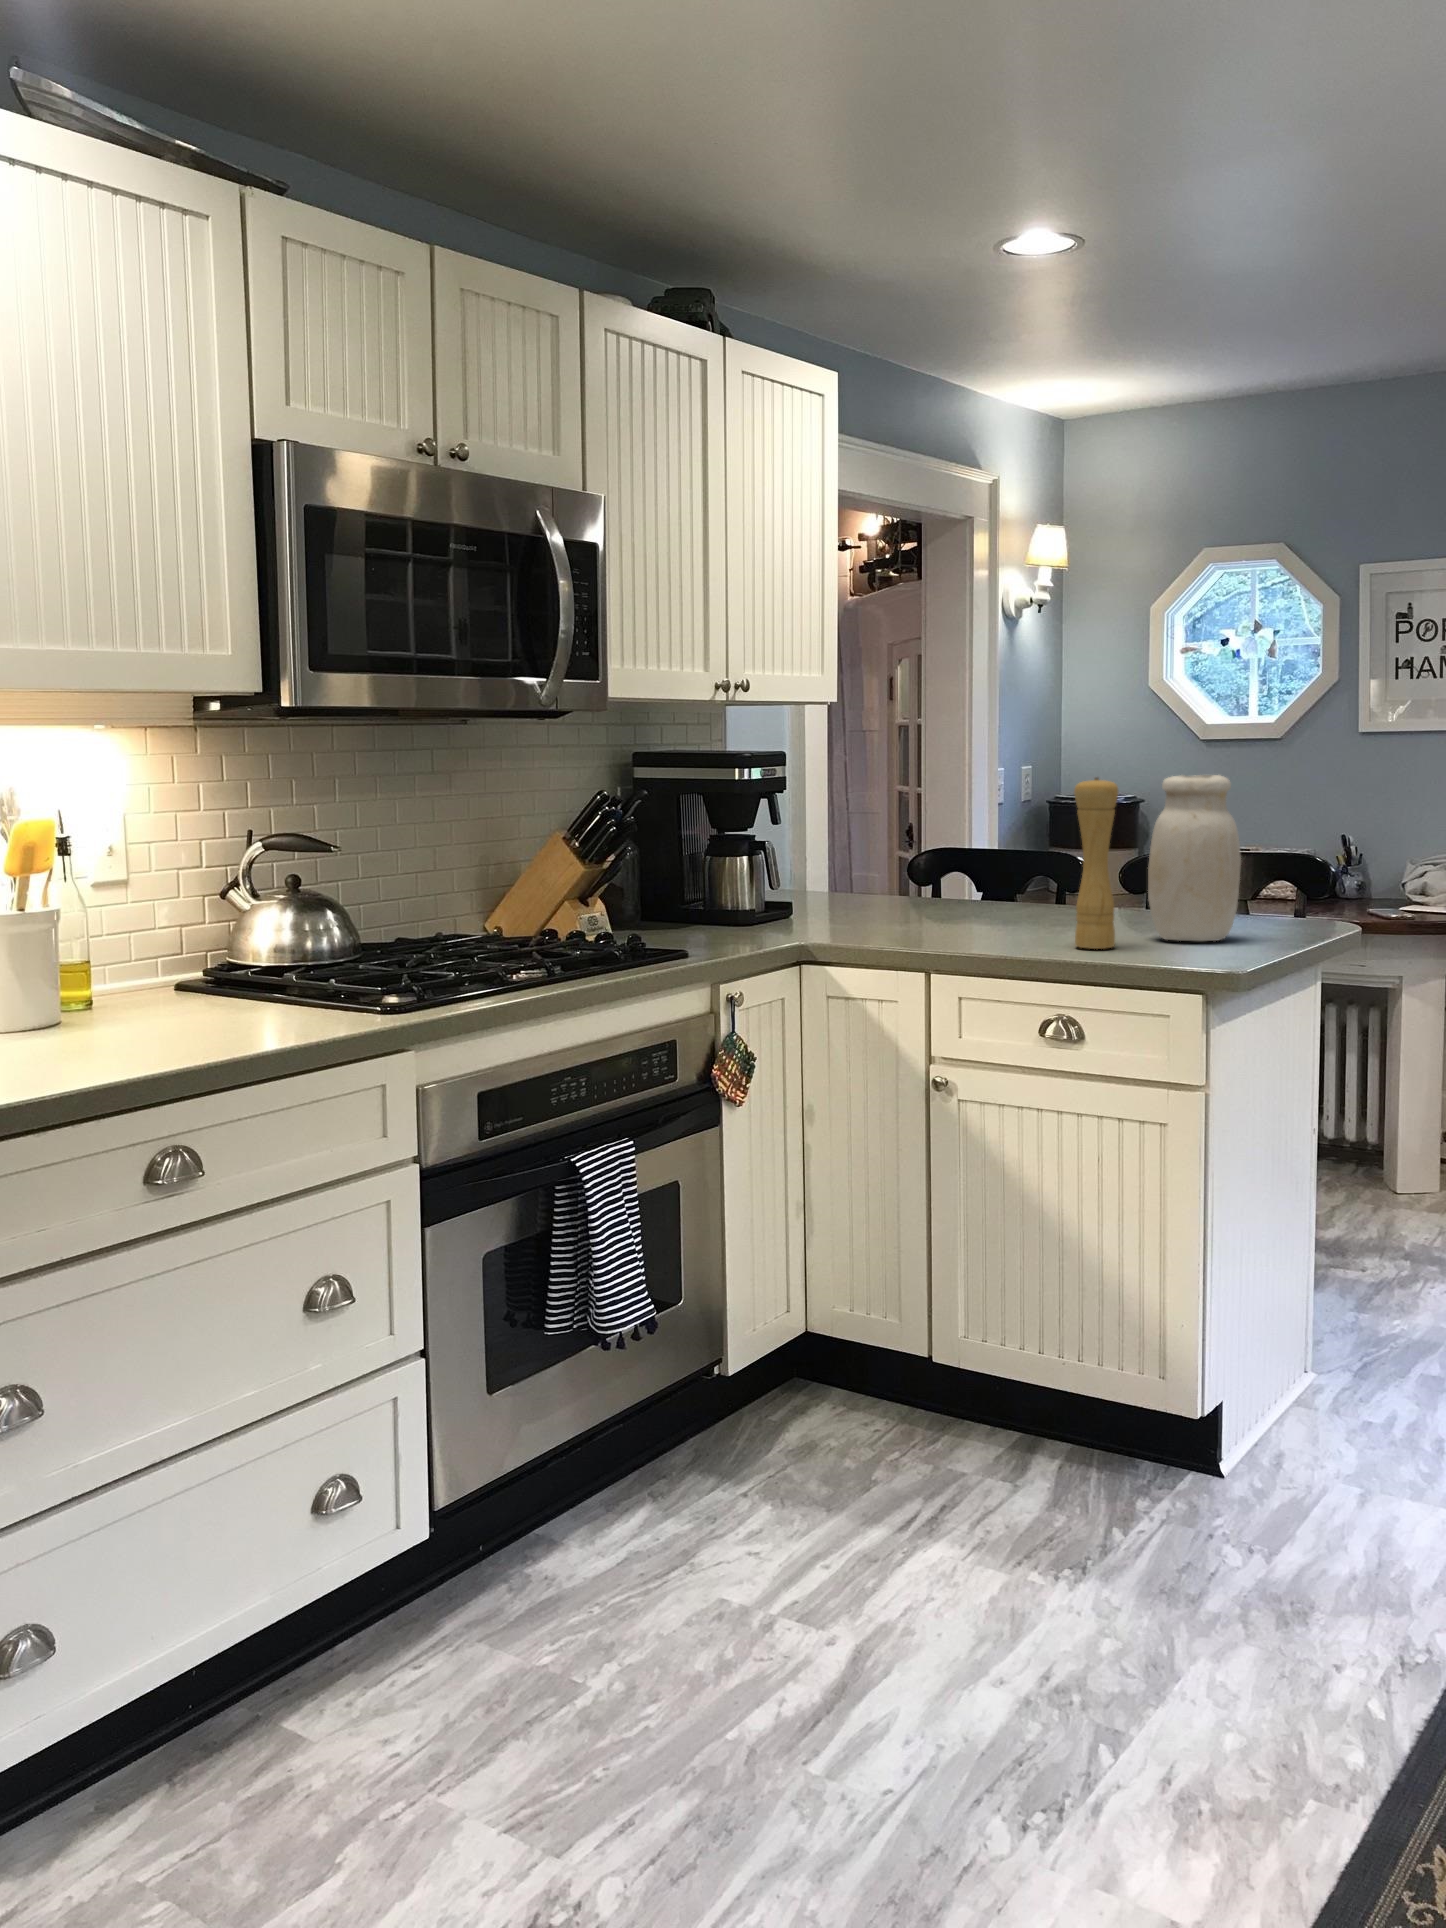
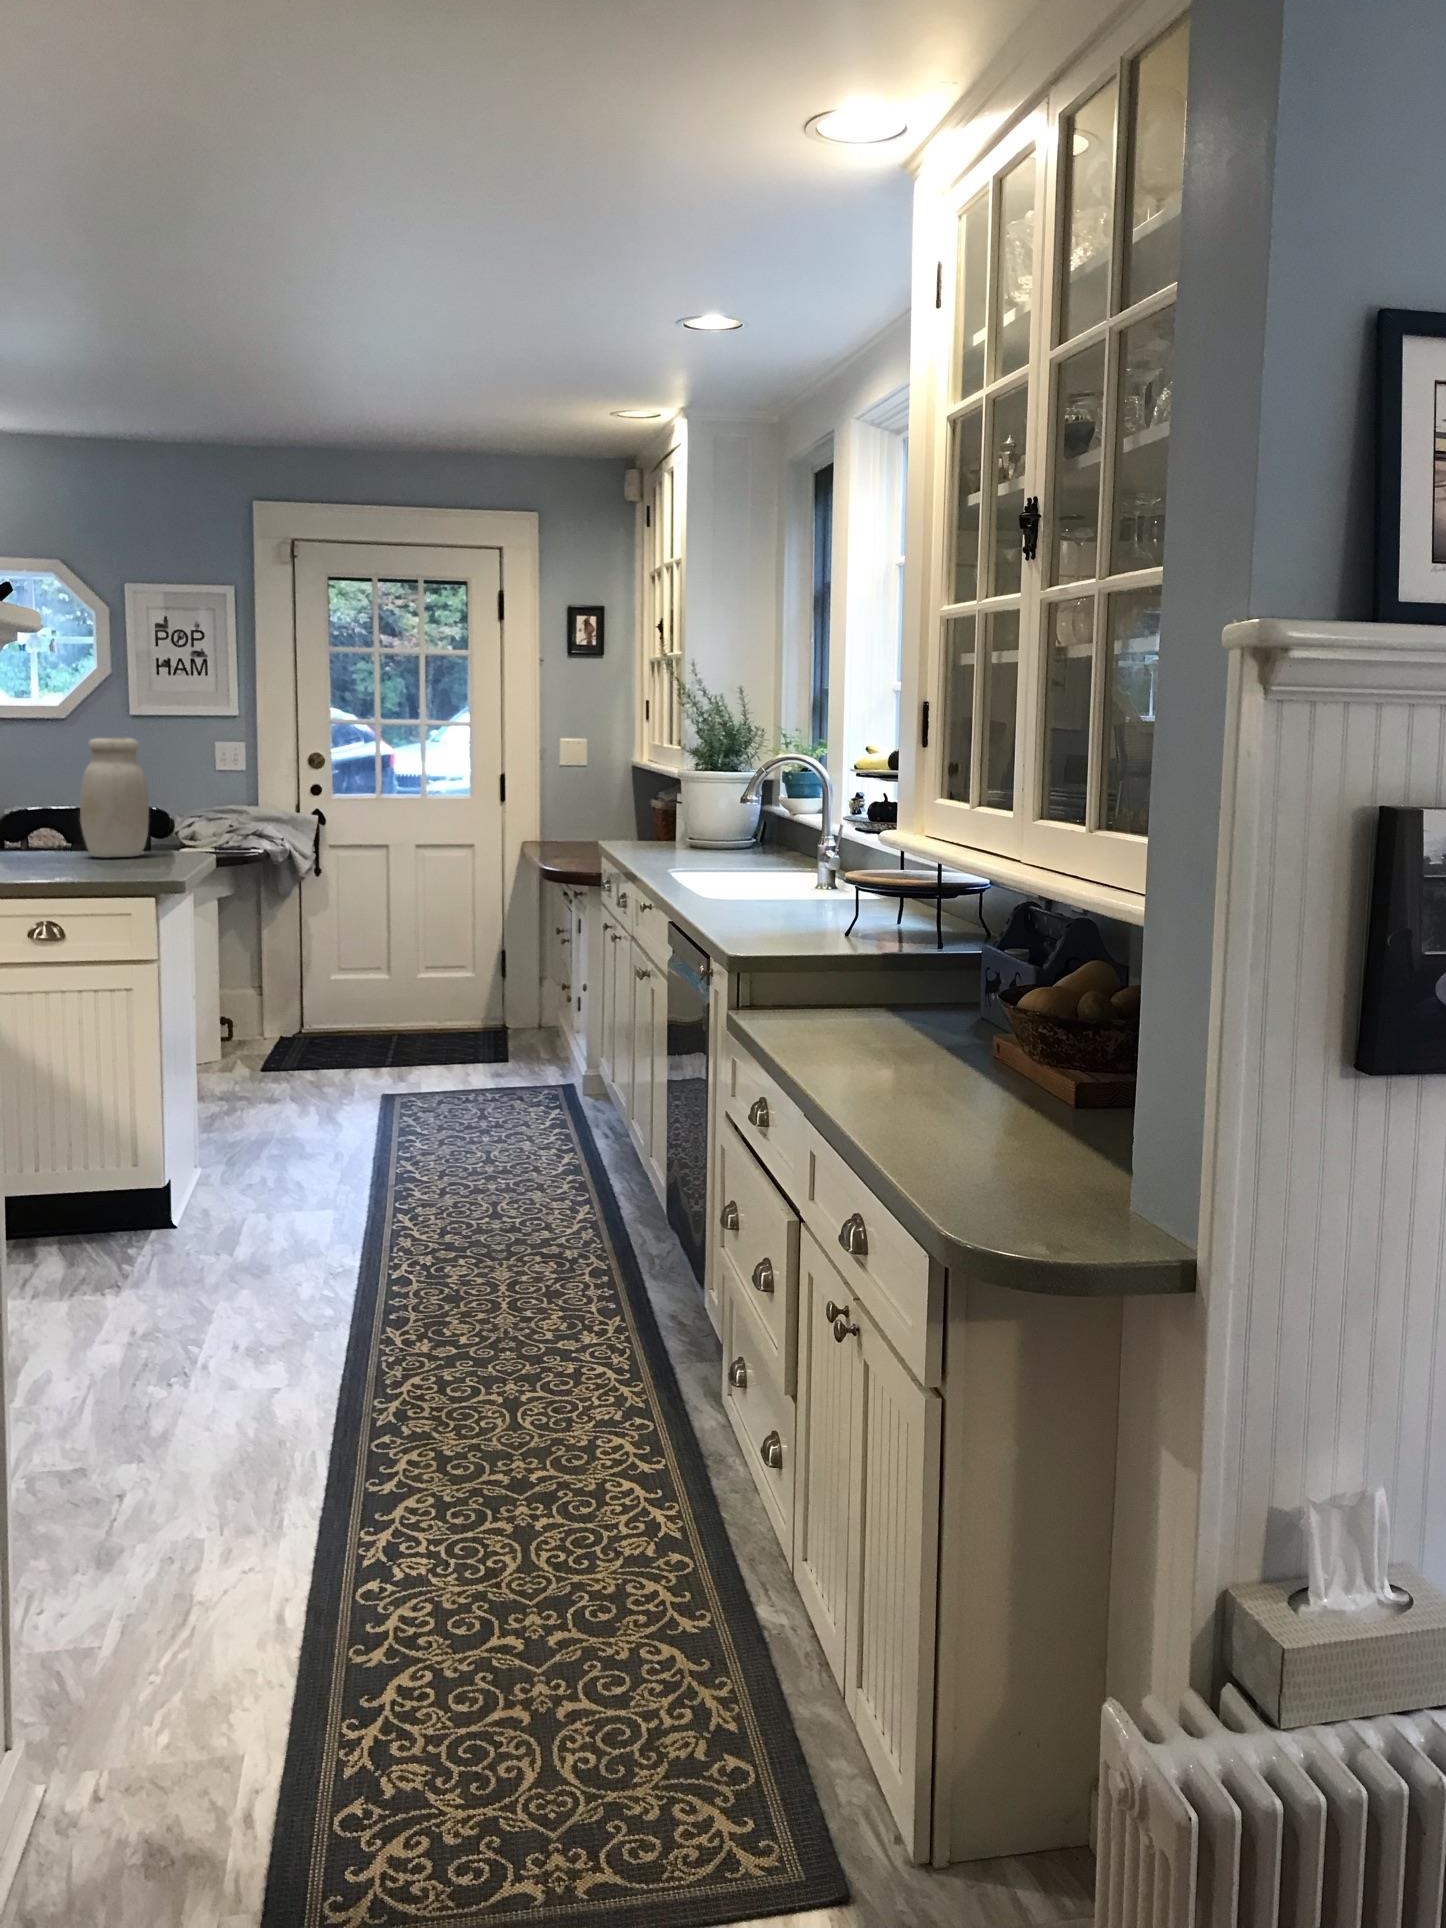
pepper mill: present [1074,777,1118,949] -> none [31,737,69,864]

